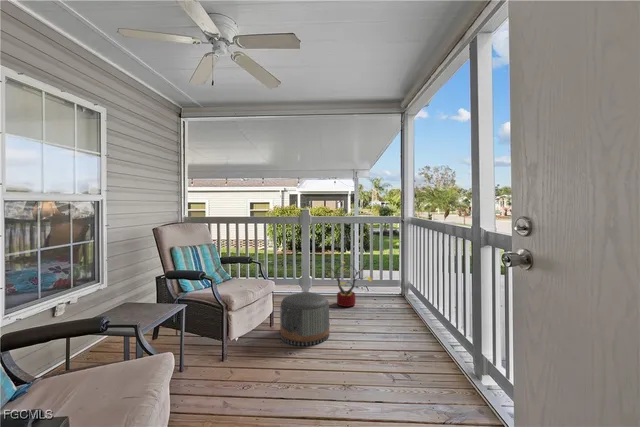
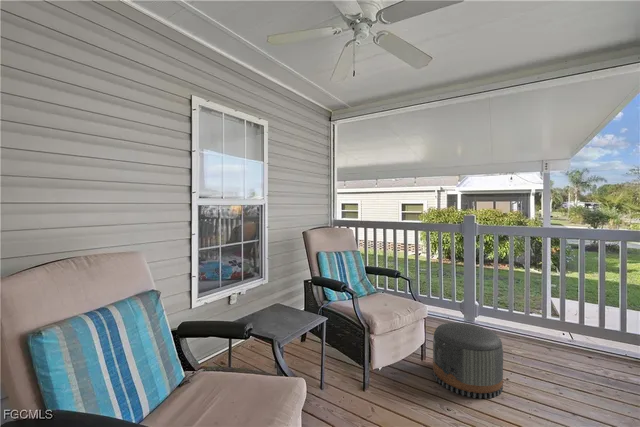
decorative plant: present [332,262,372,306] -> none [497,280,574,350]

